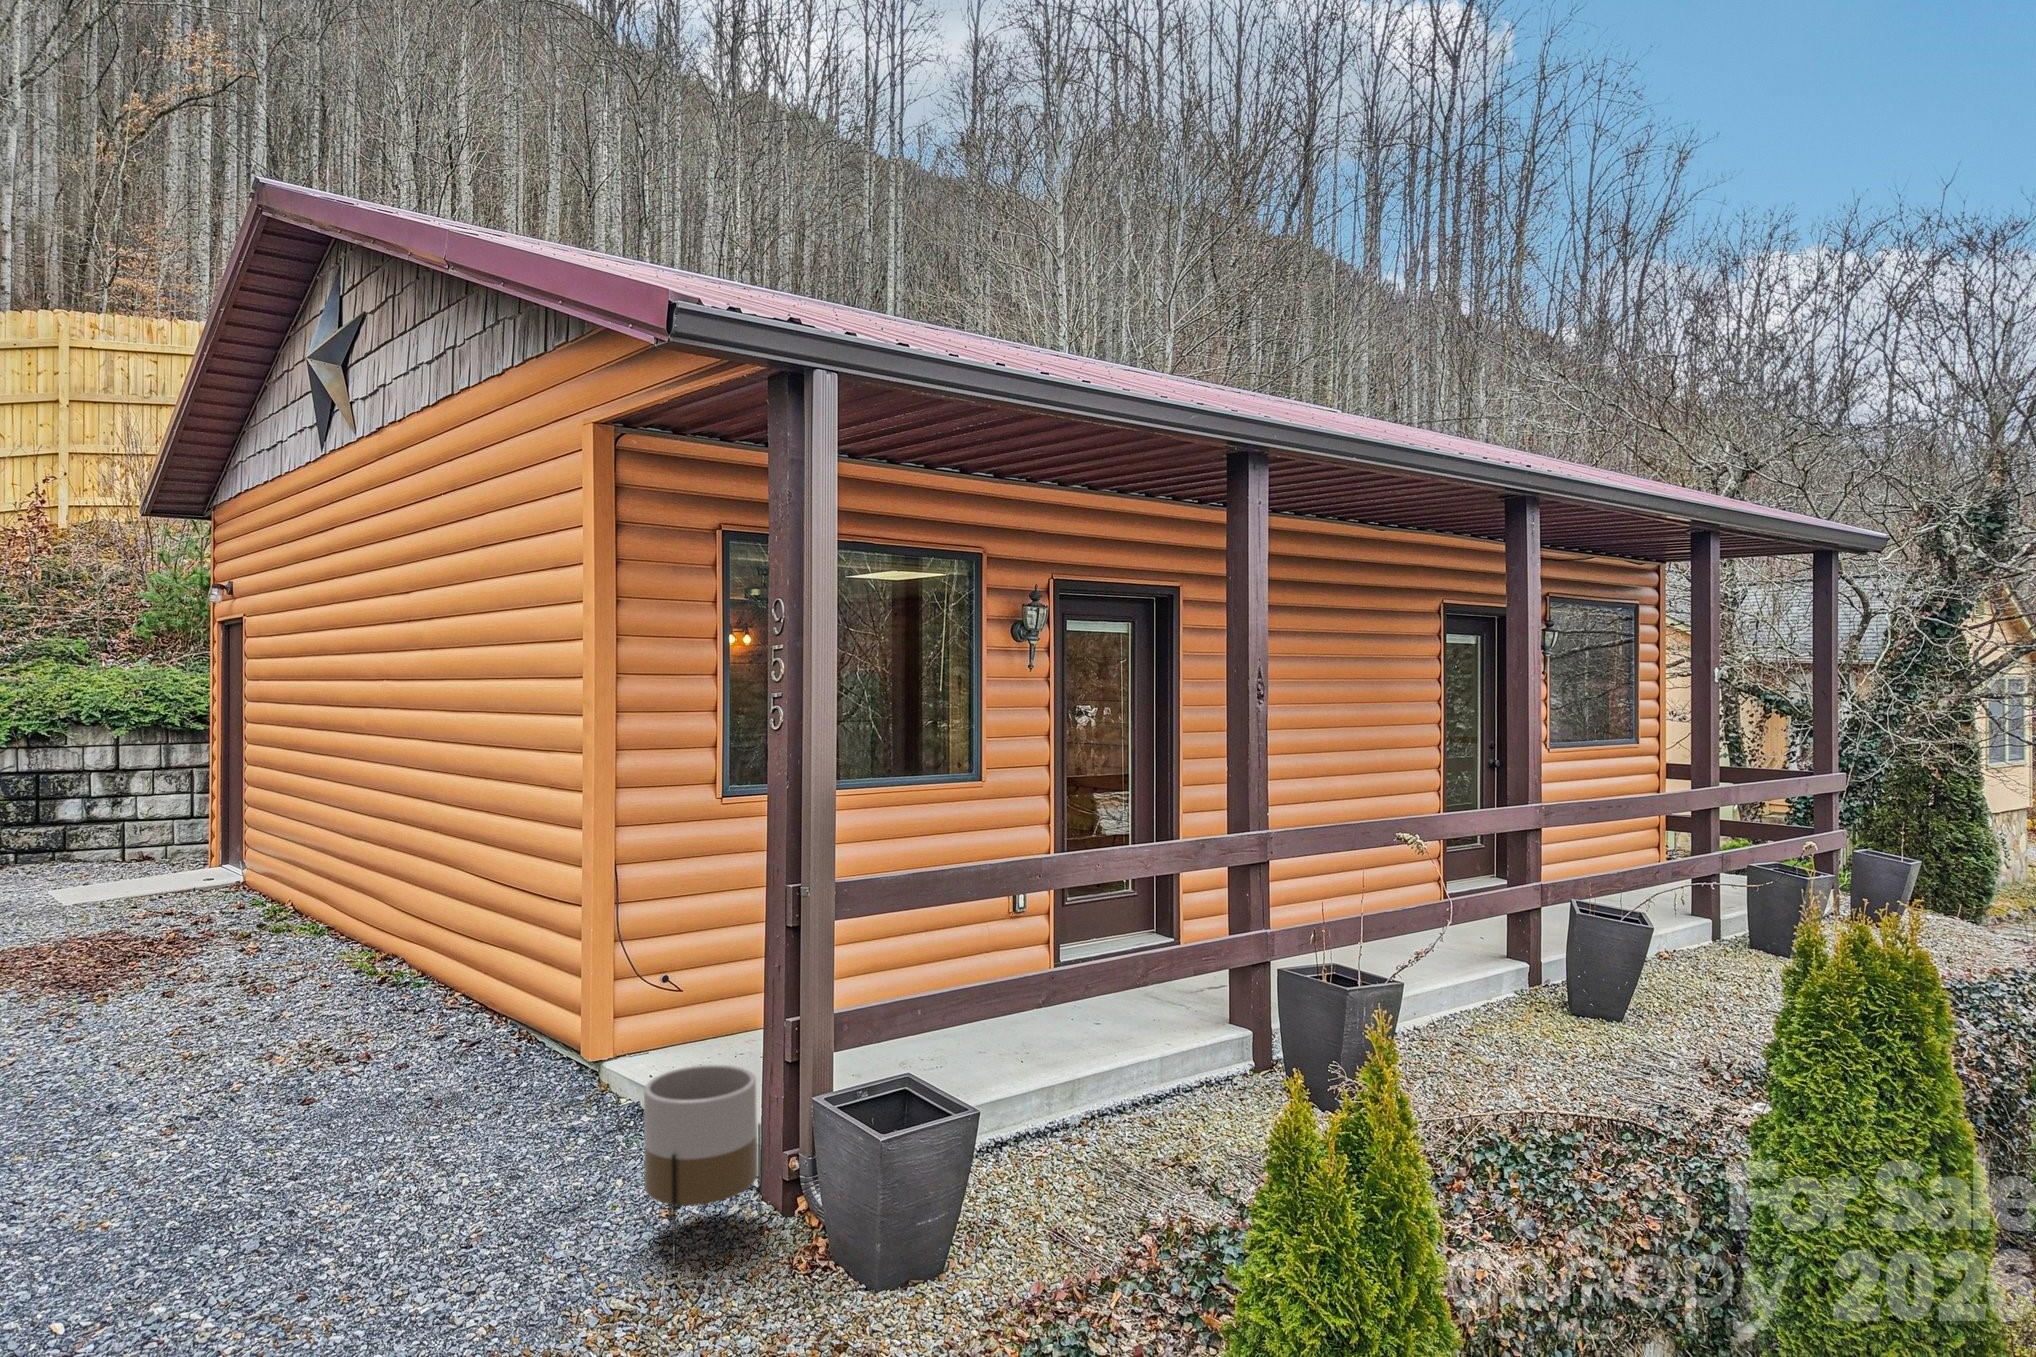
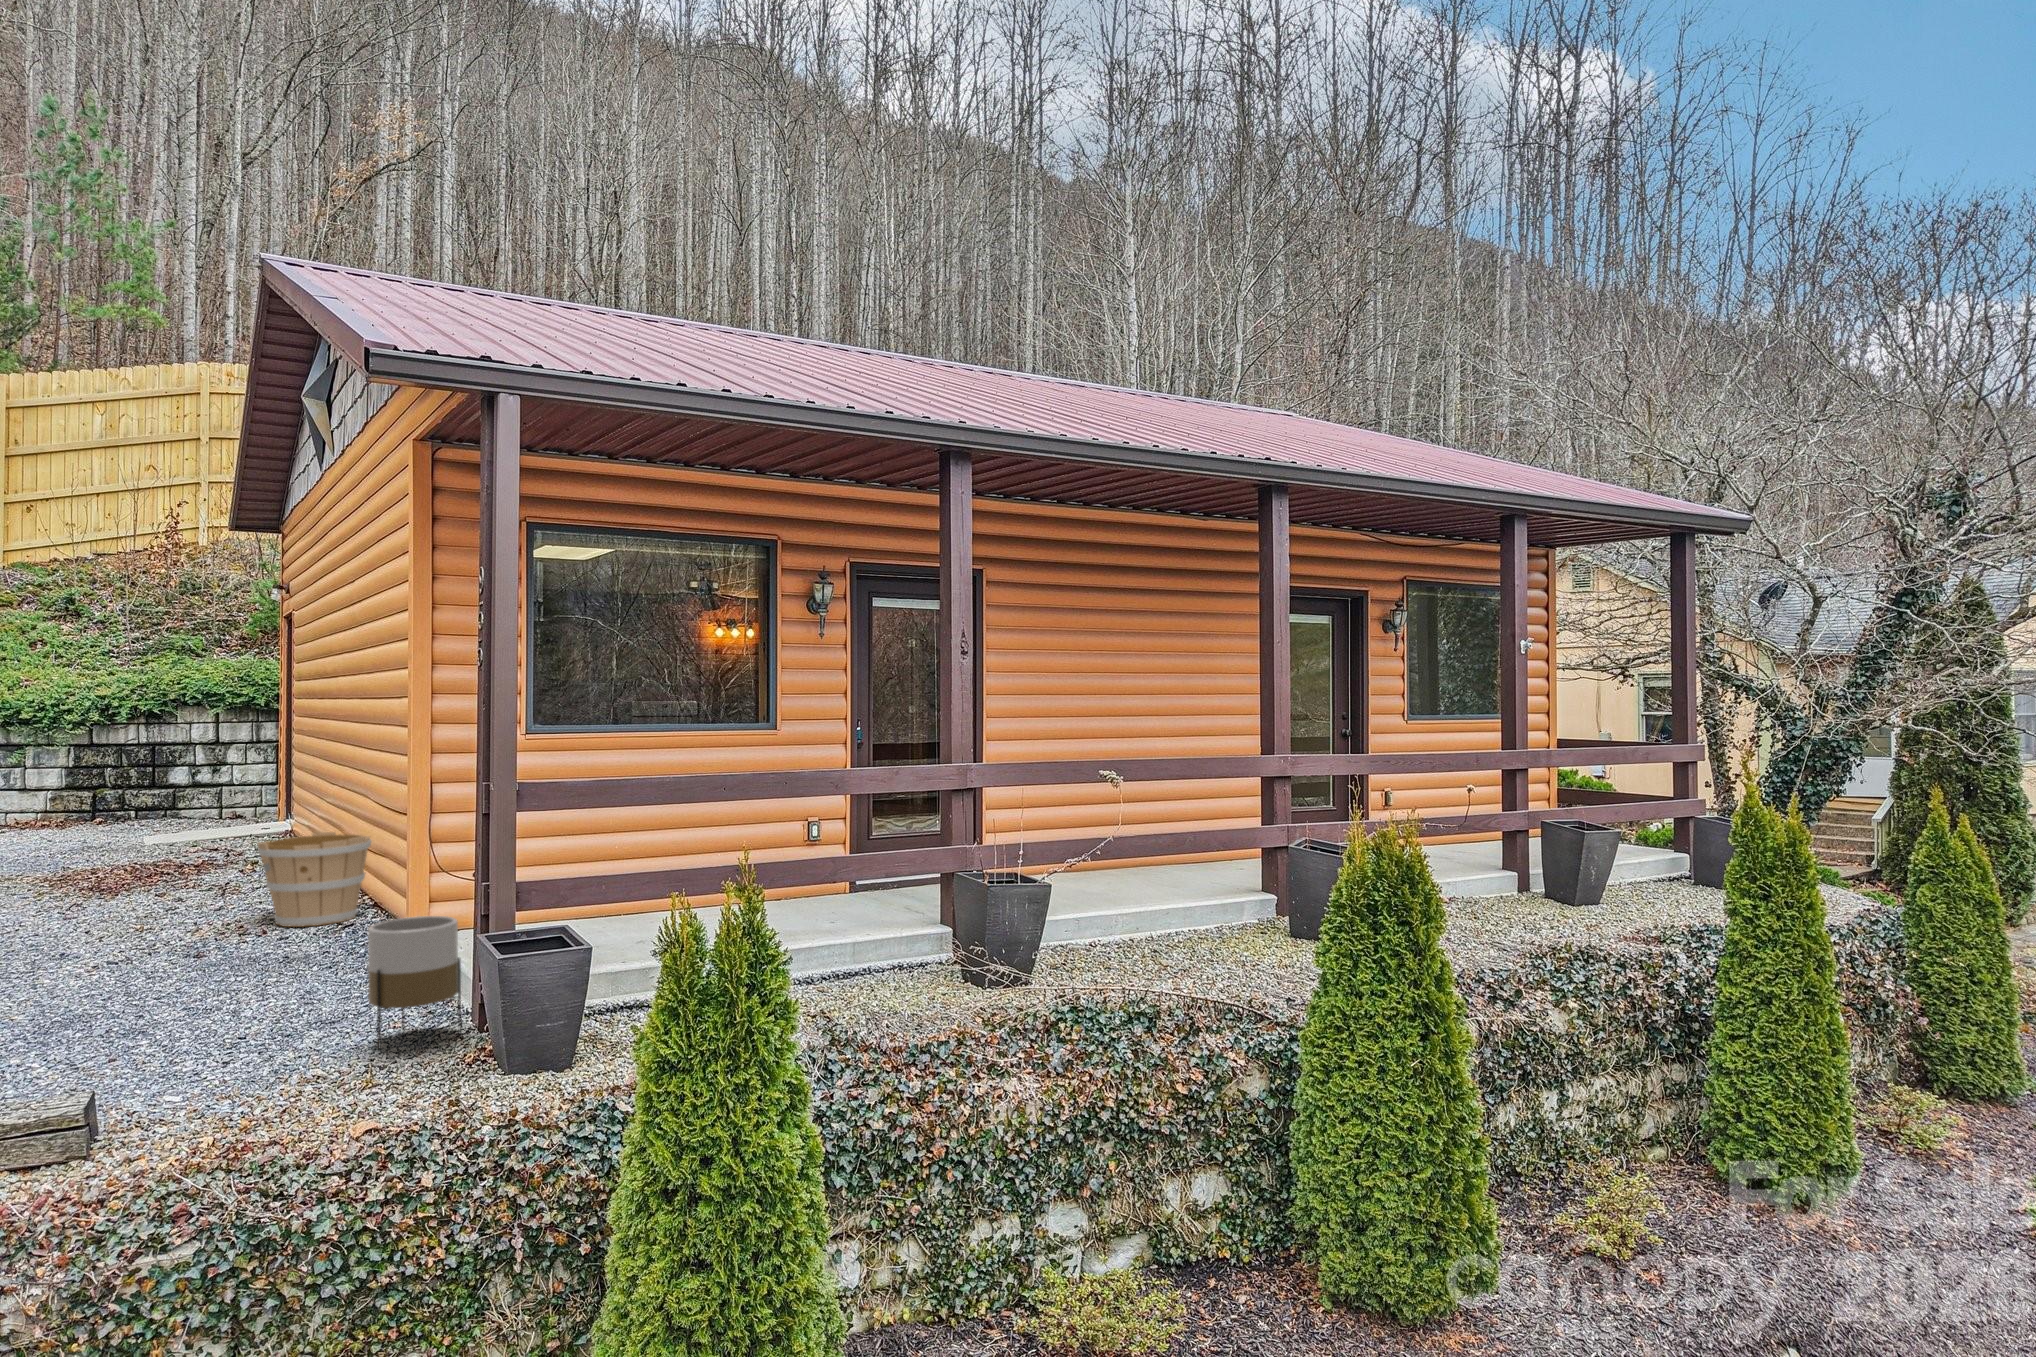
wooden bucket: none [311,908,451,1037] -> present [258,832,371,927]

